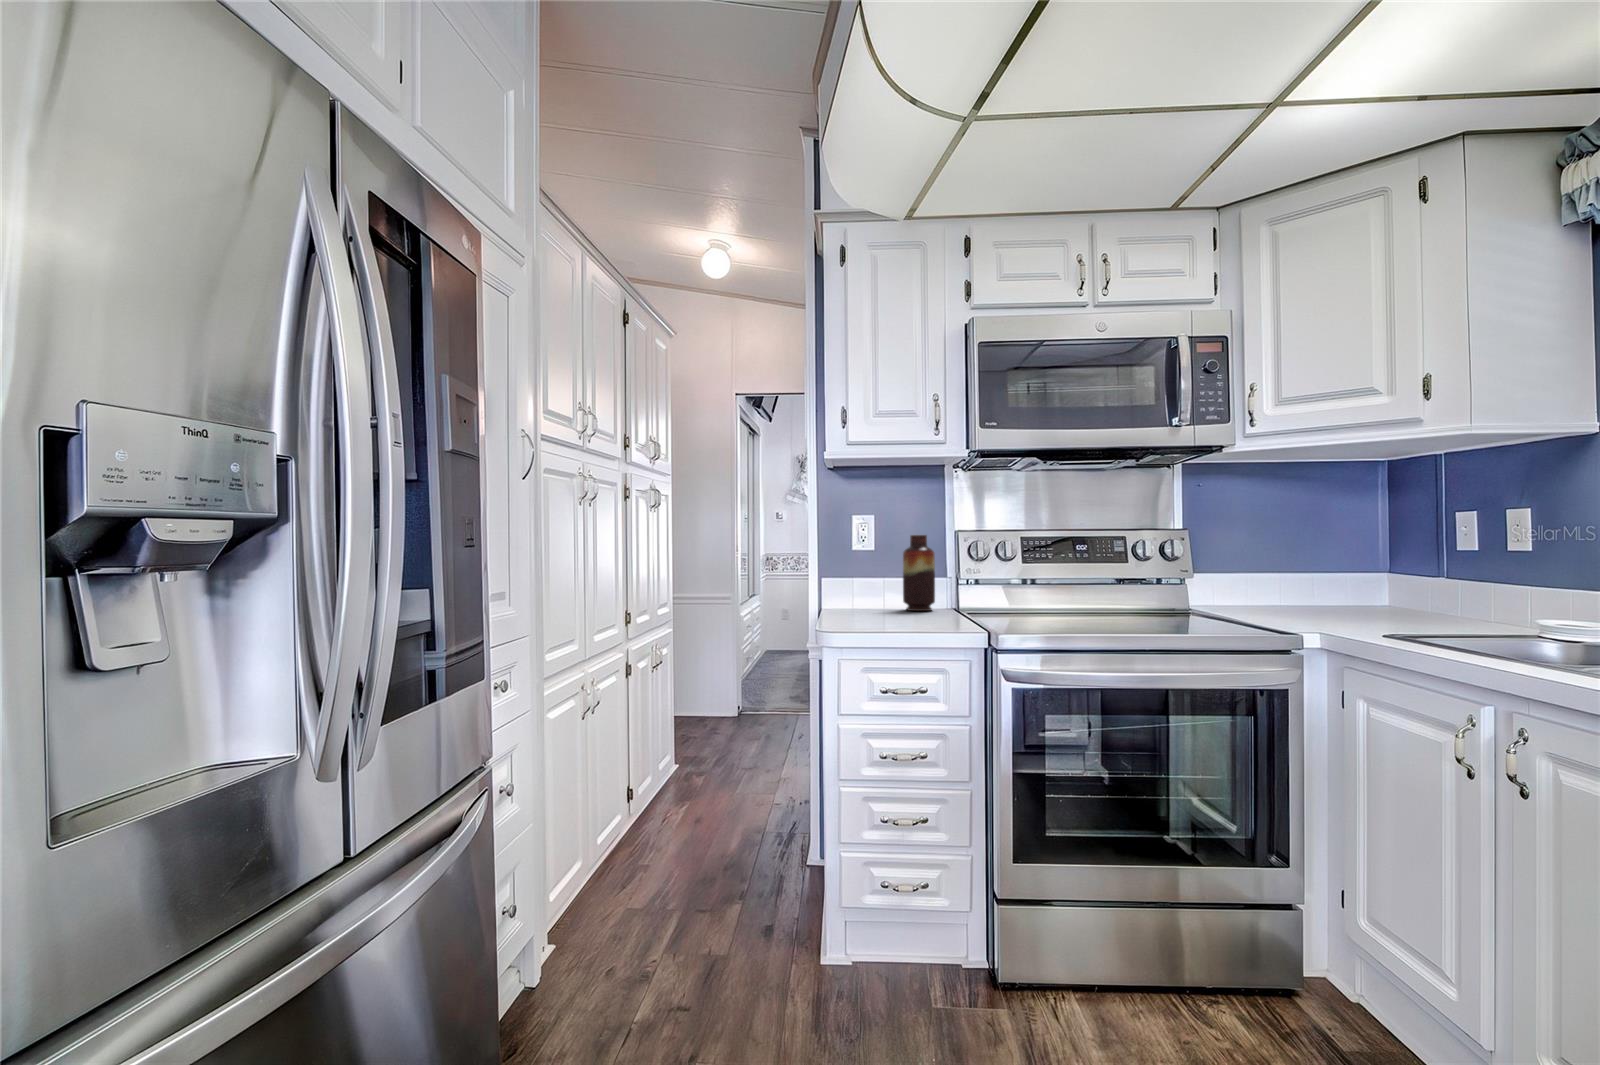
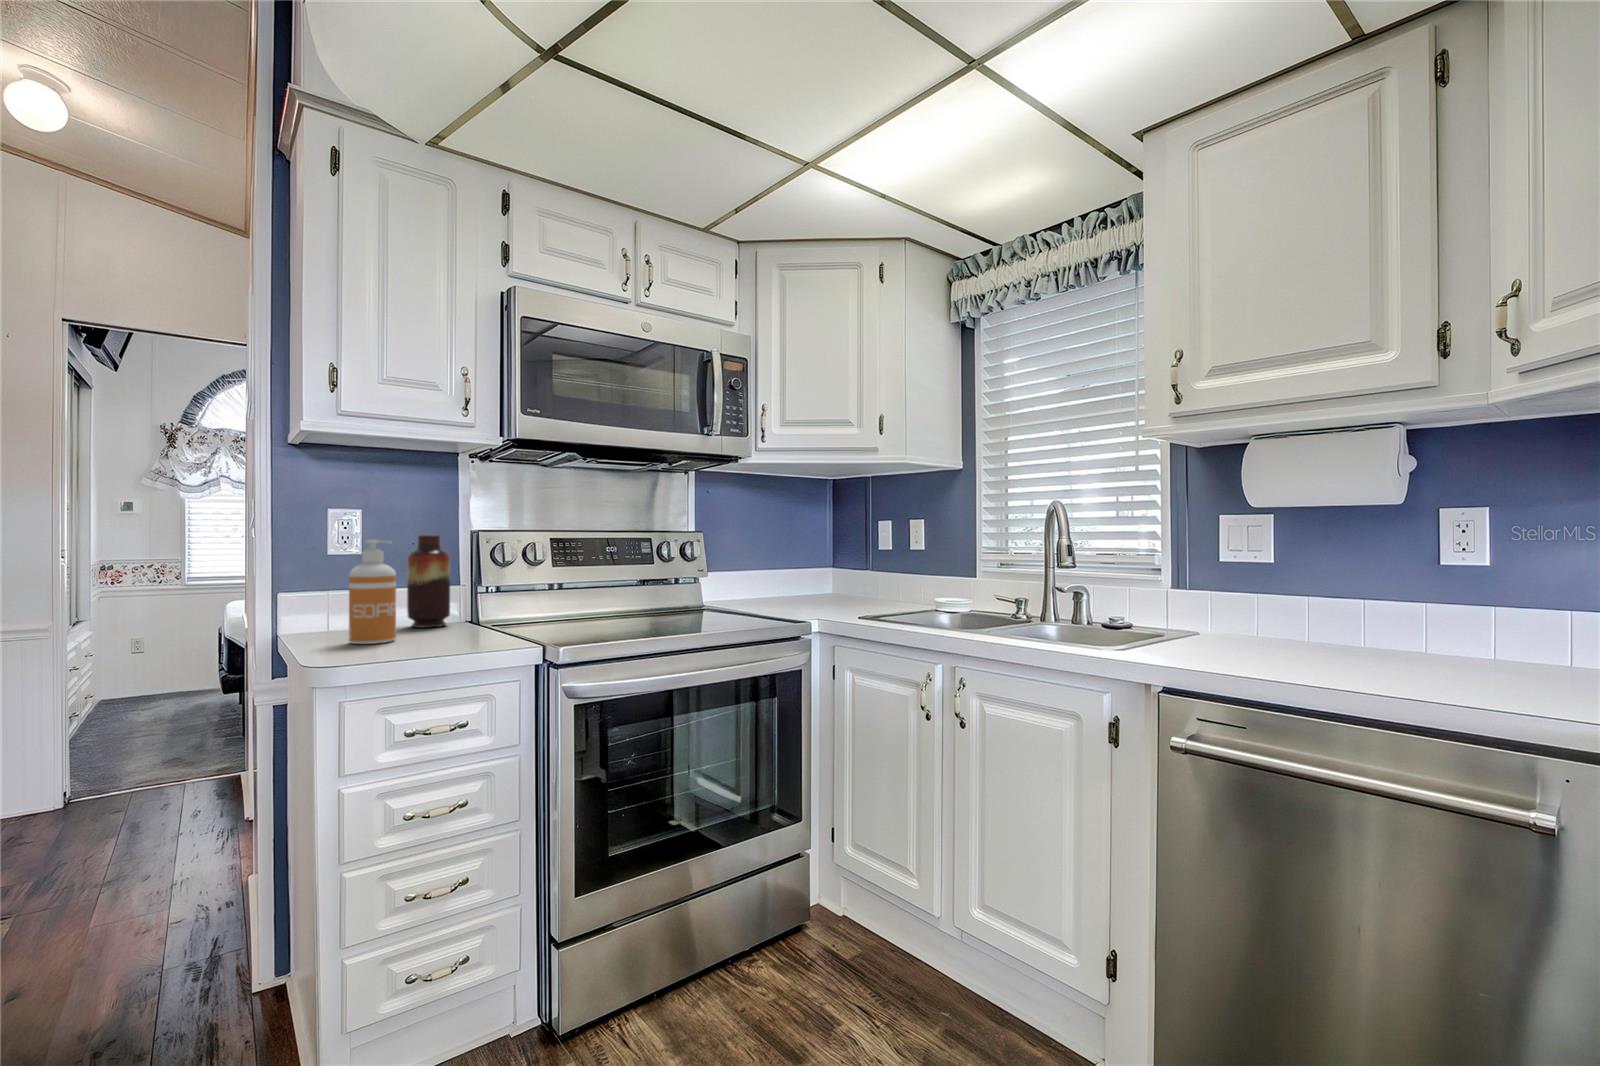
soap dispenser: none [852,539,884,620] -> present [349,540,396,644]

